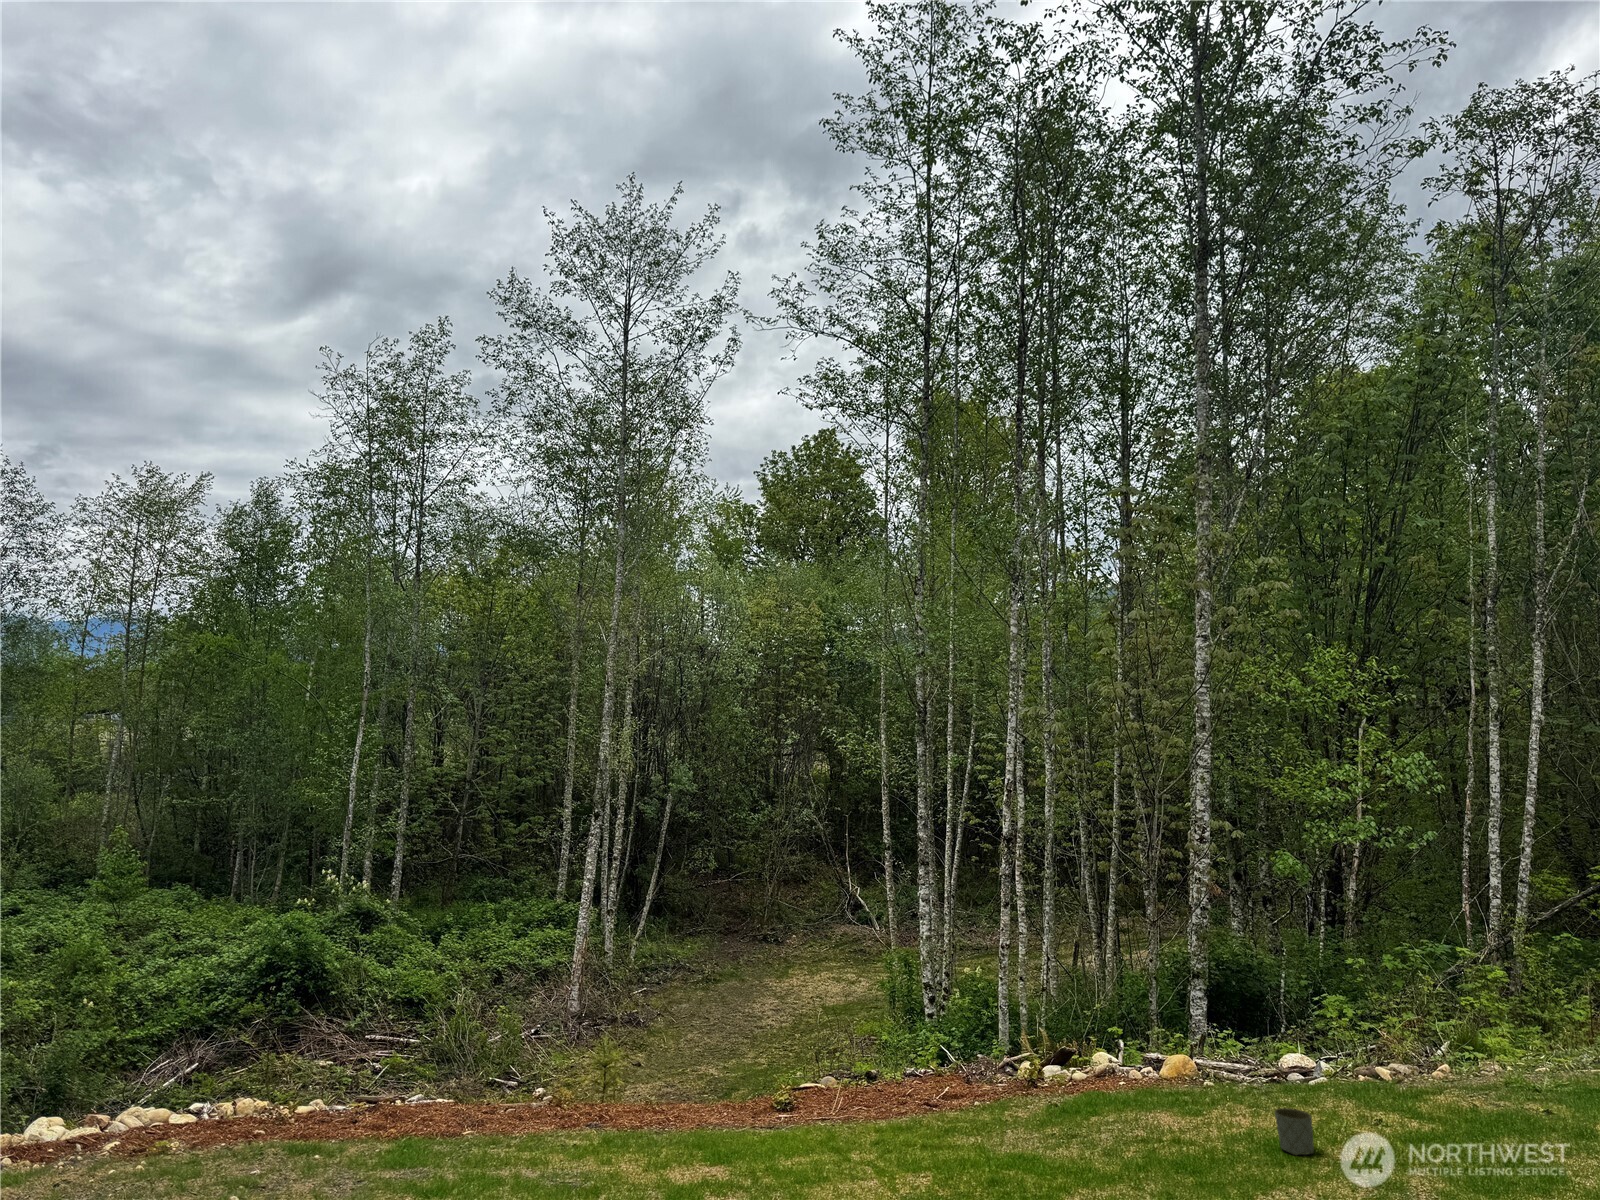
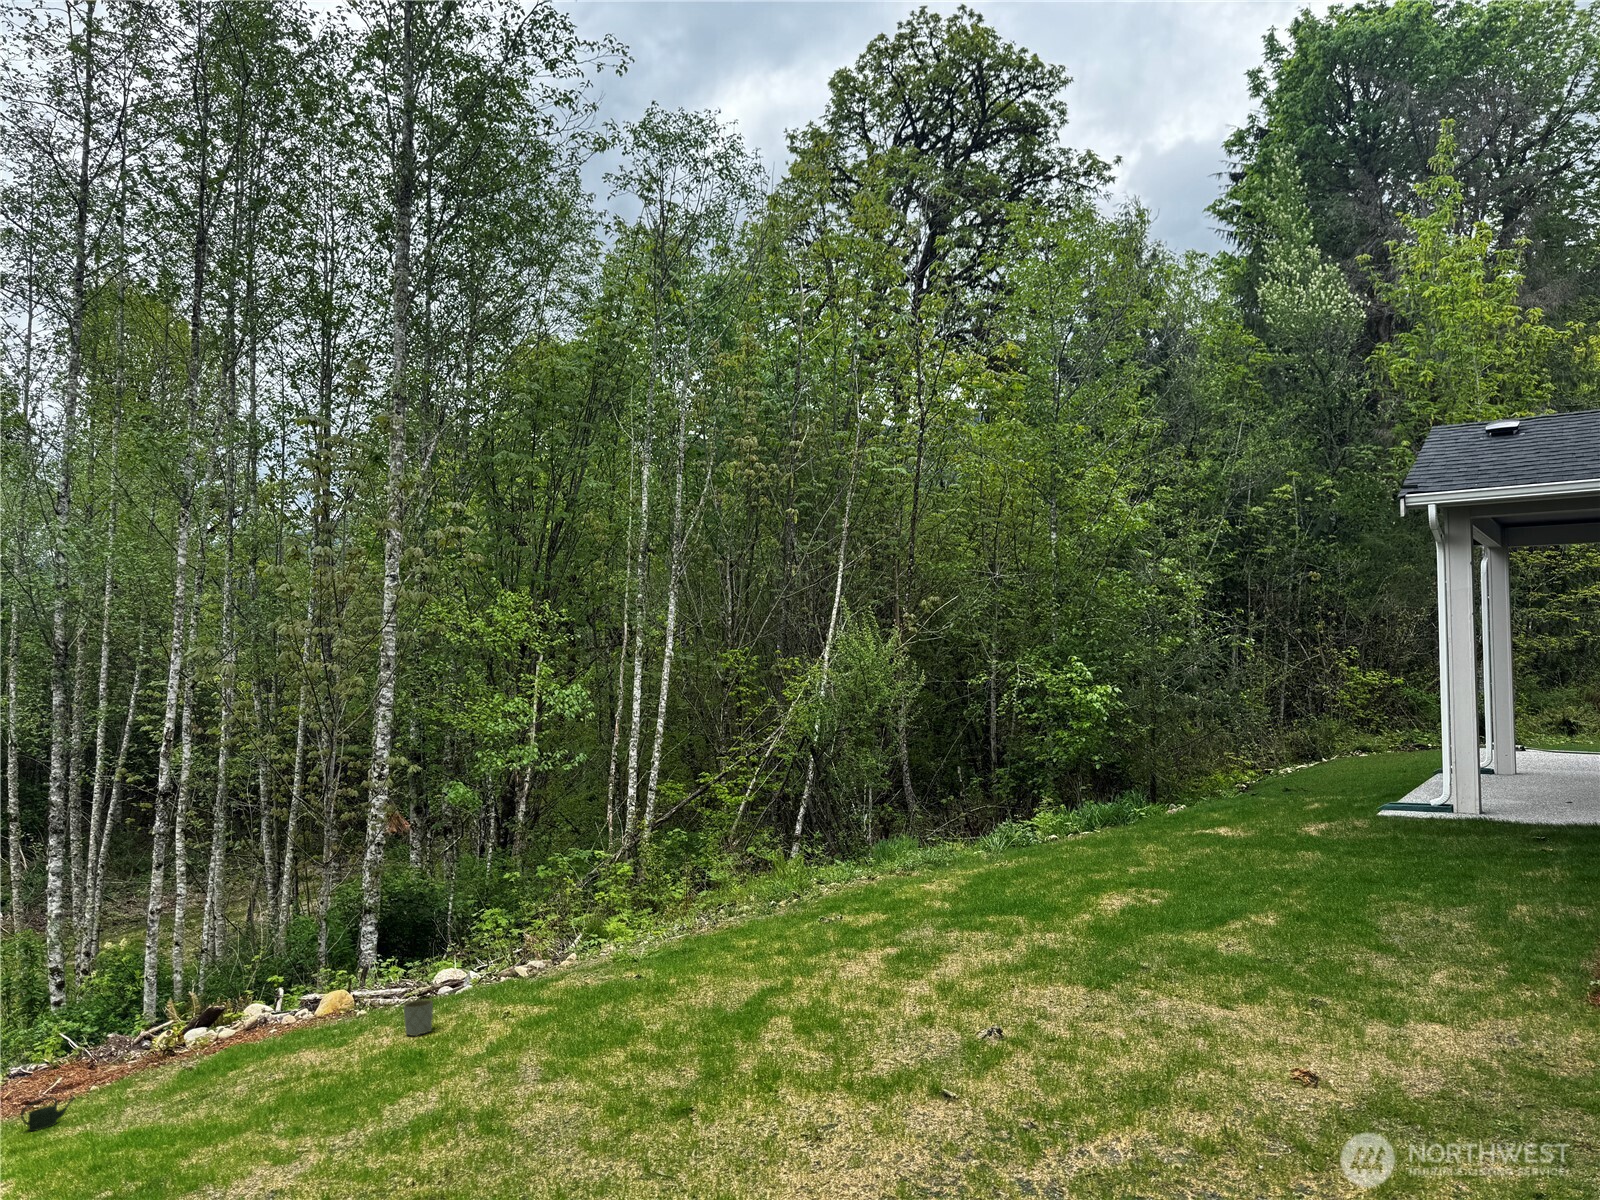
watering can: none [914,1111,955,1141] -> present [21,1097,75,1131]

